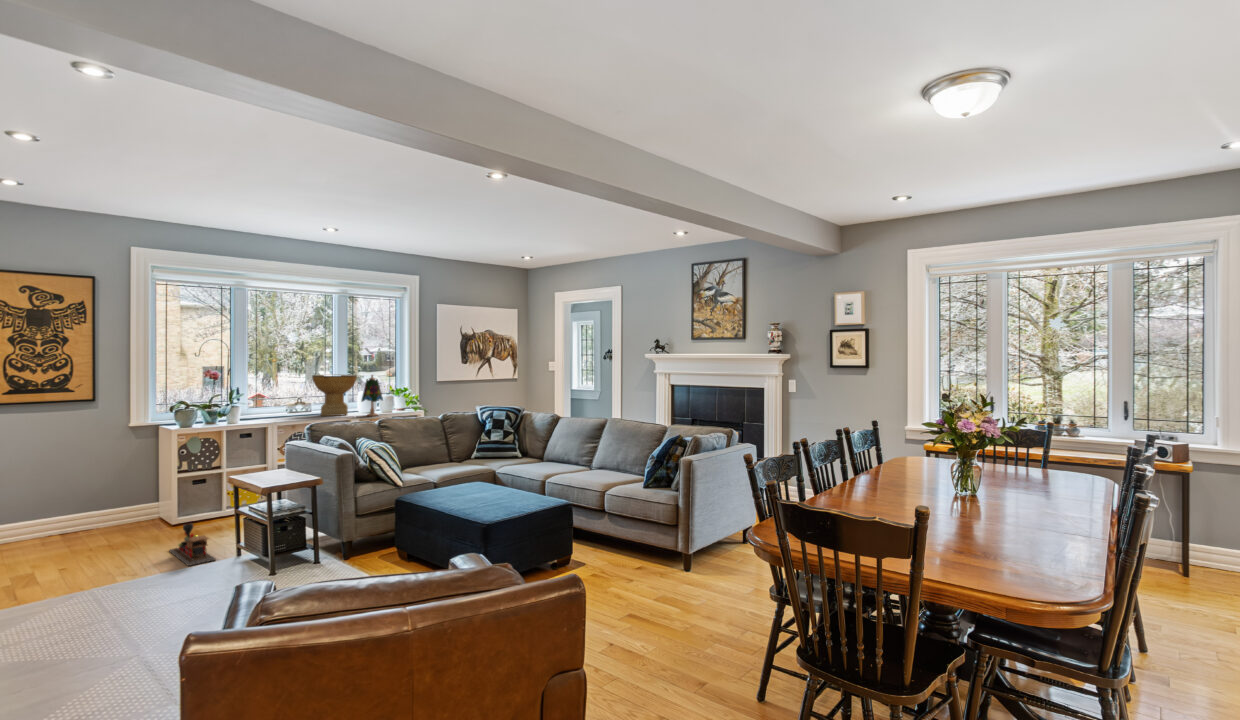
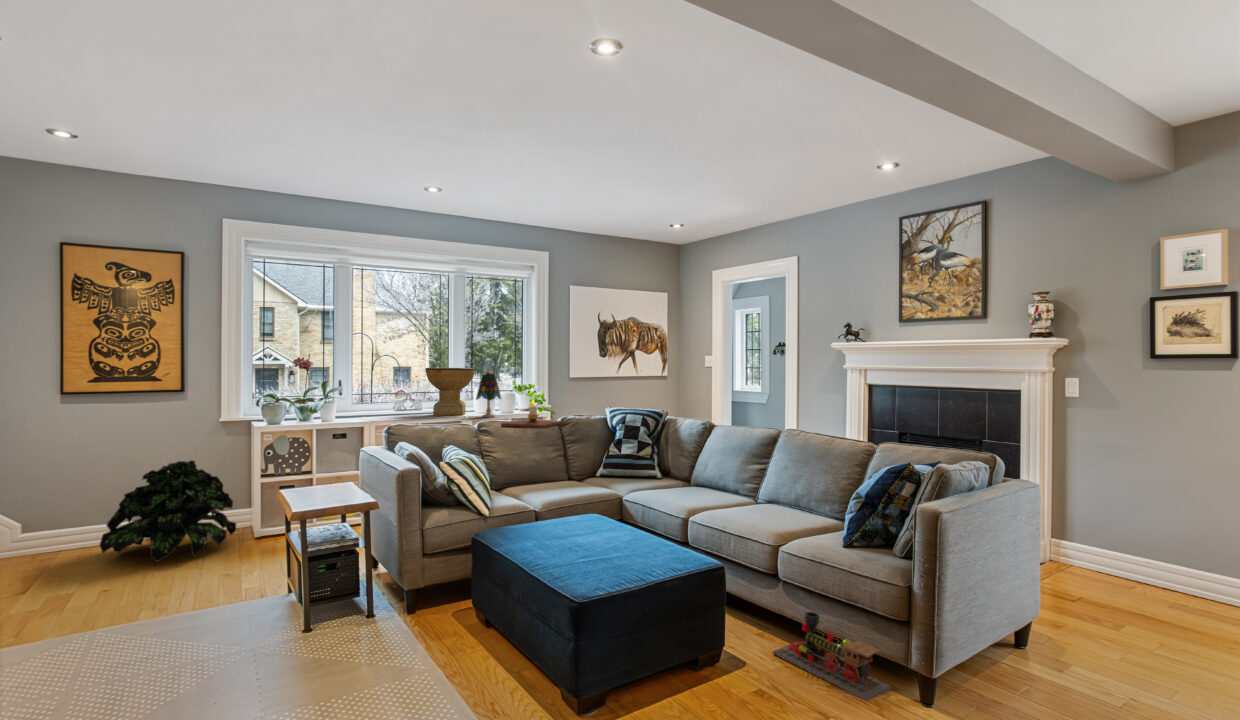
candle: none [393,400,443,423] -> present [501,400,564,428]
potted plant: none [32,460,157,546] -> present [99,460,236,562]
toy train: present [169,523,216,566] -> present [772,612,892,701]

